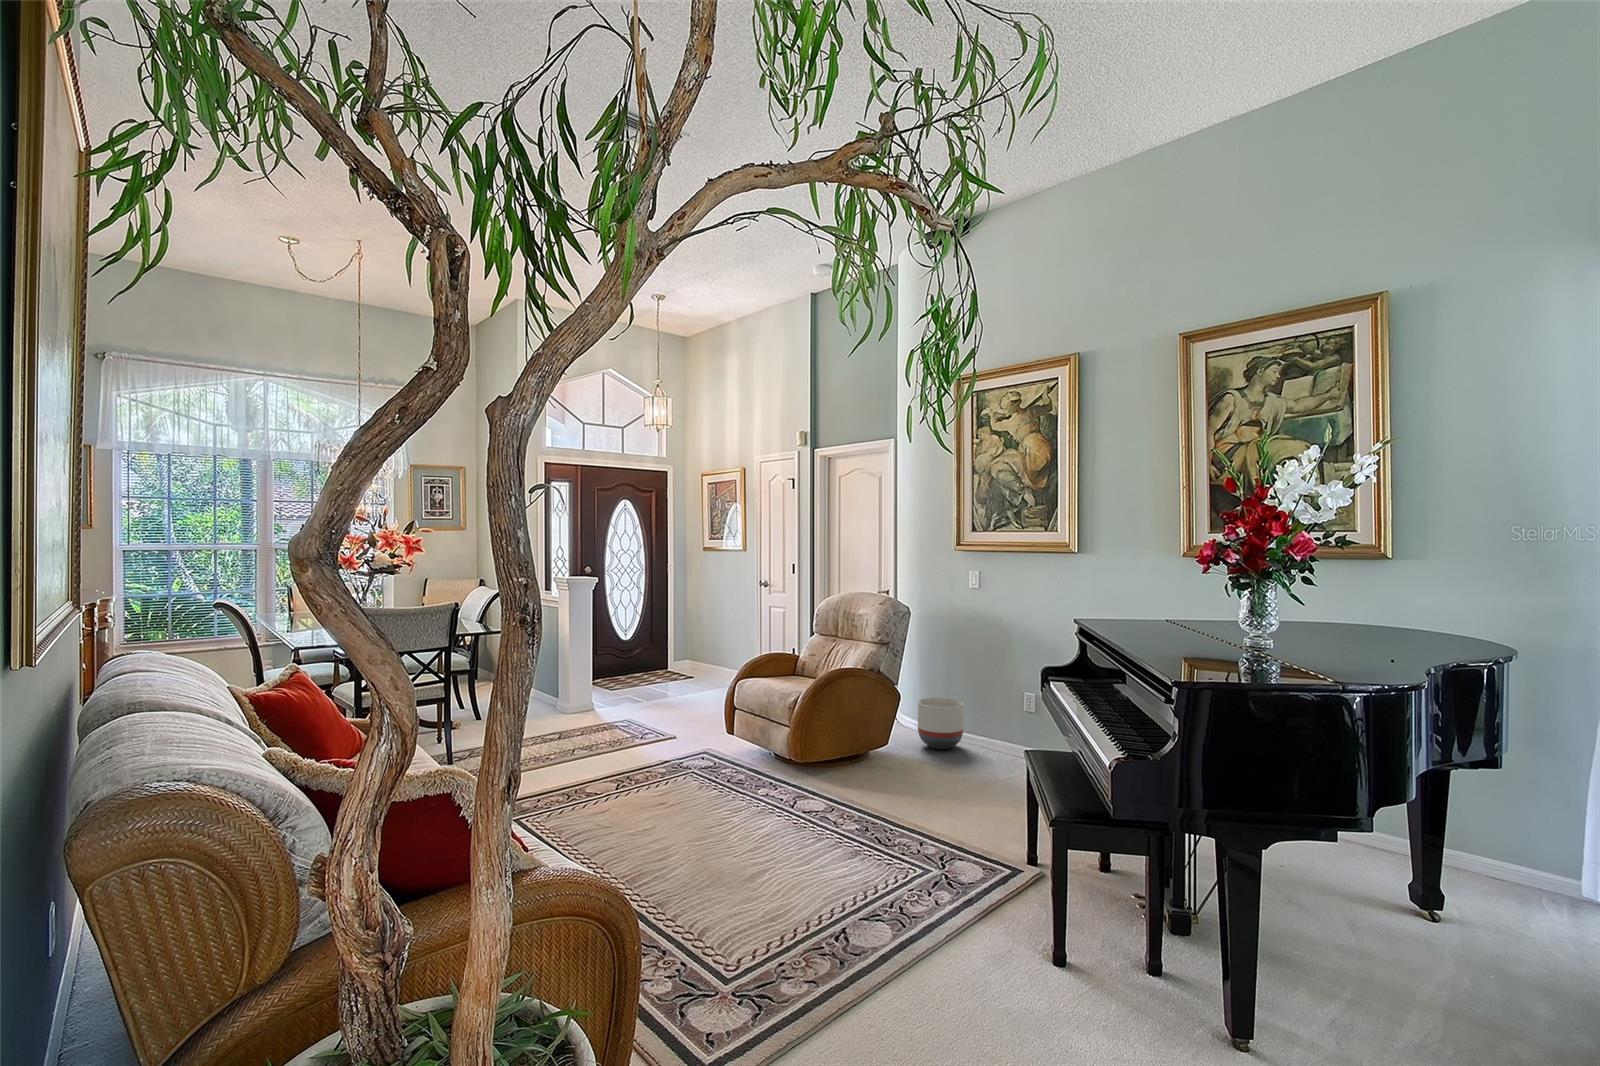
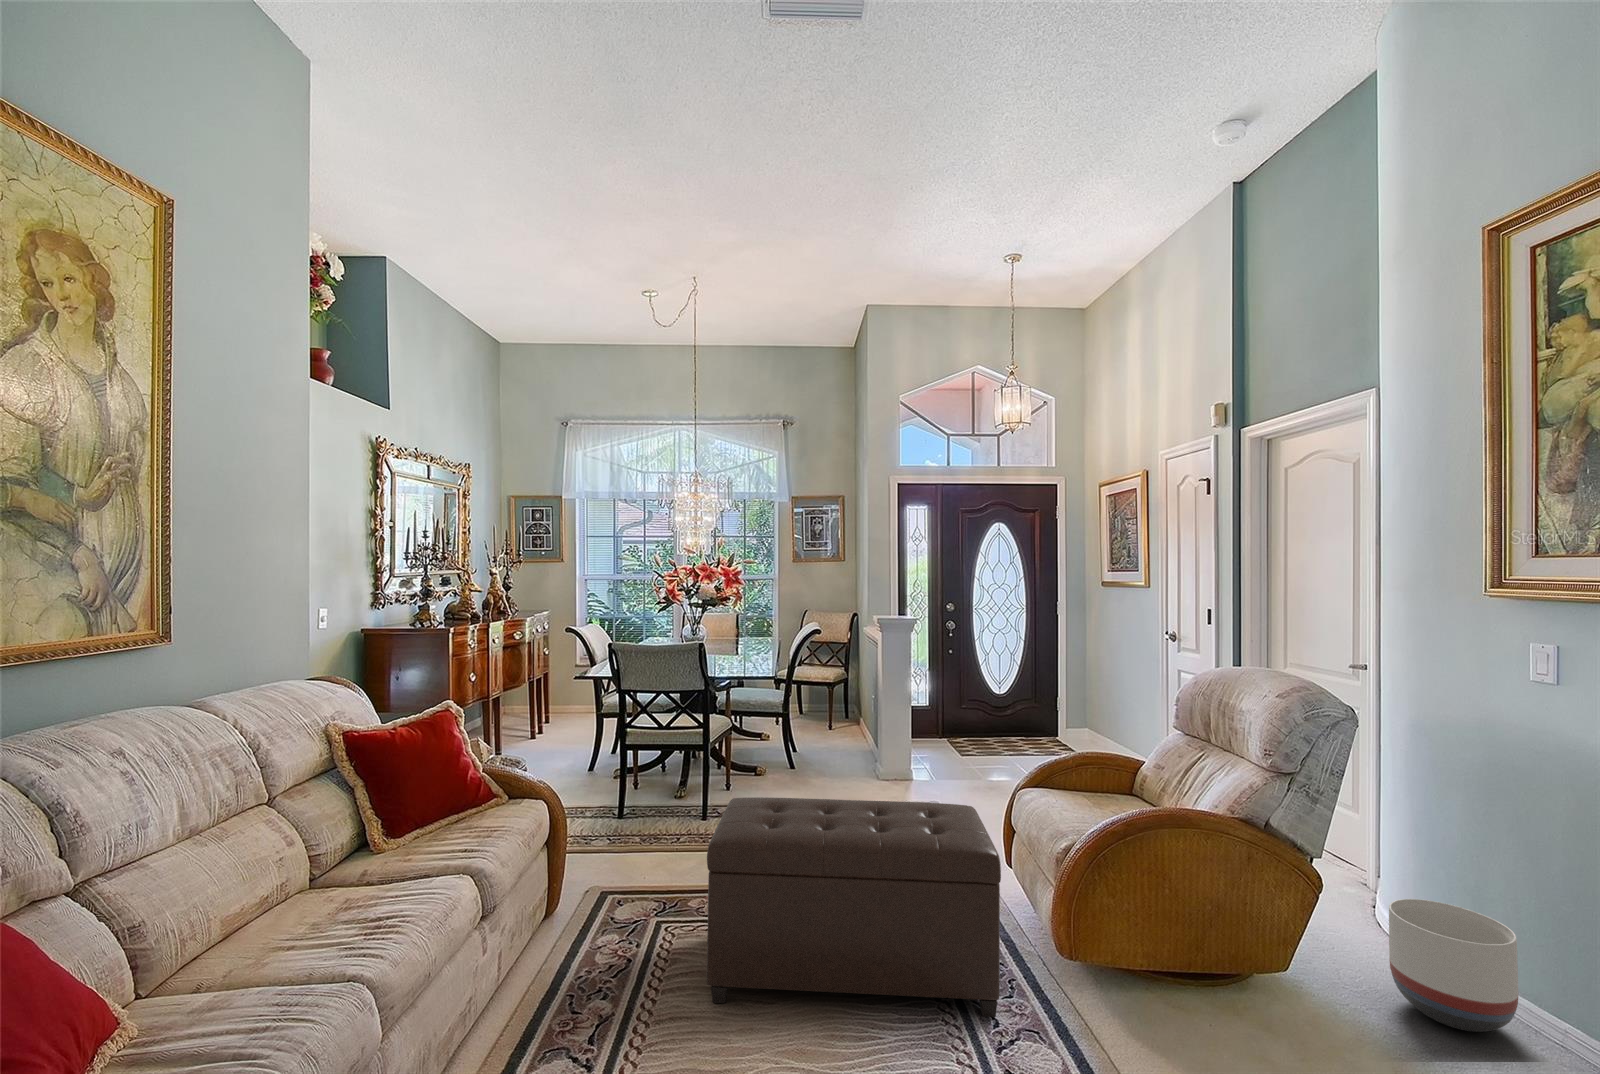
ottoman: none [580,690,774,831] -> present [707,797,1001,1017]

